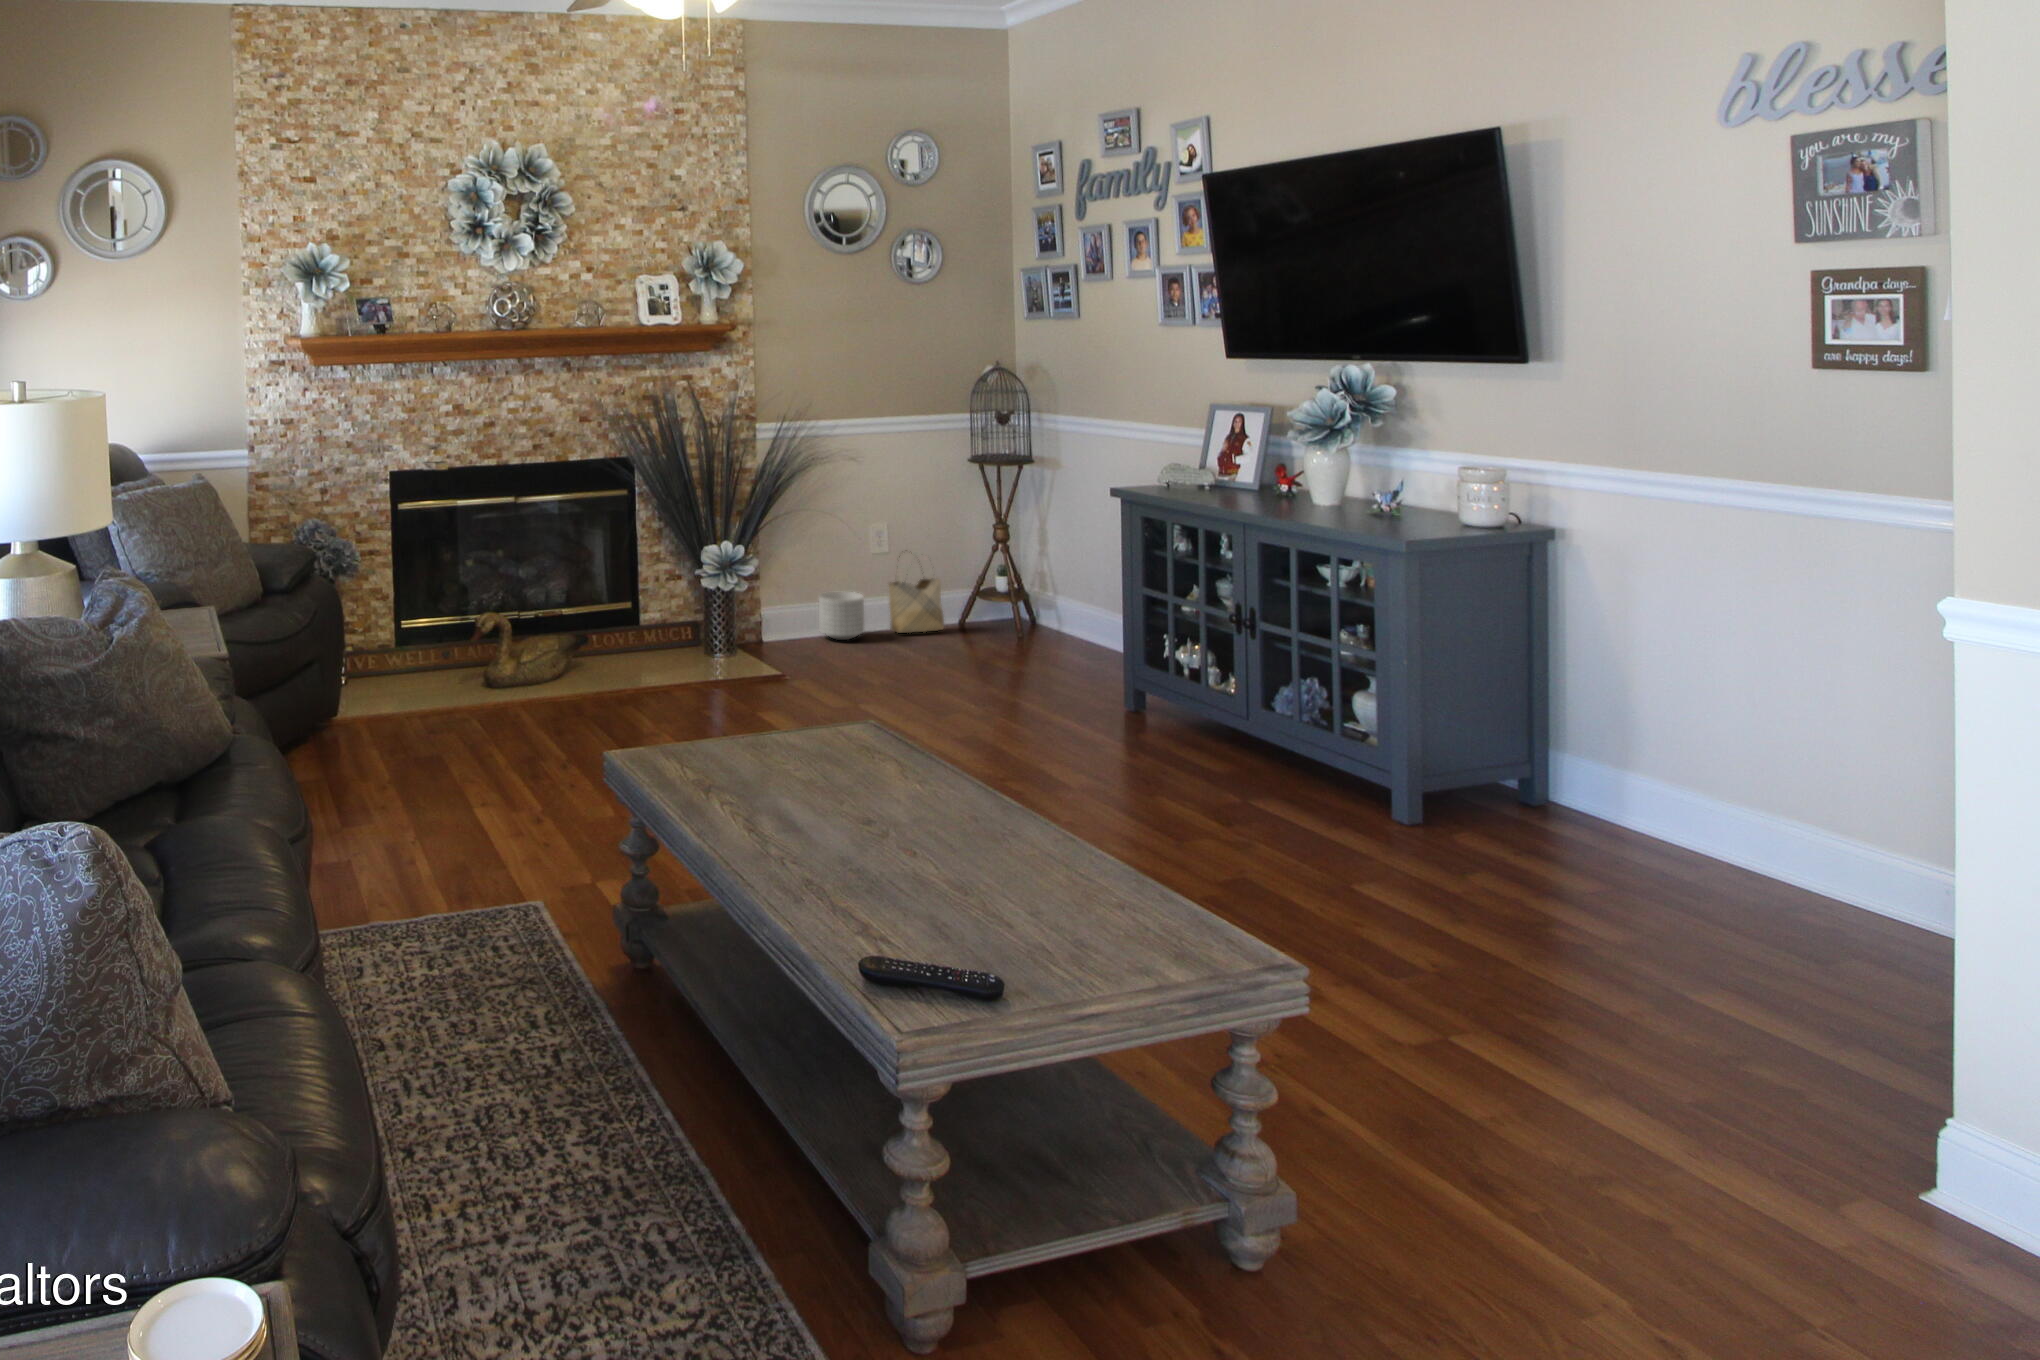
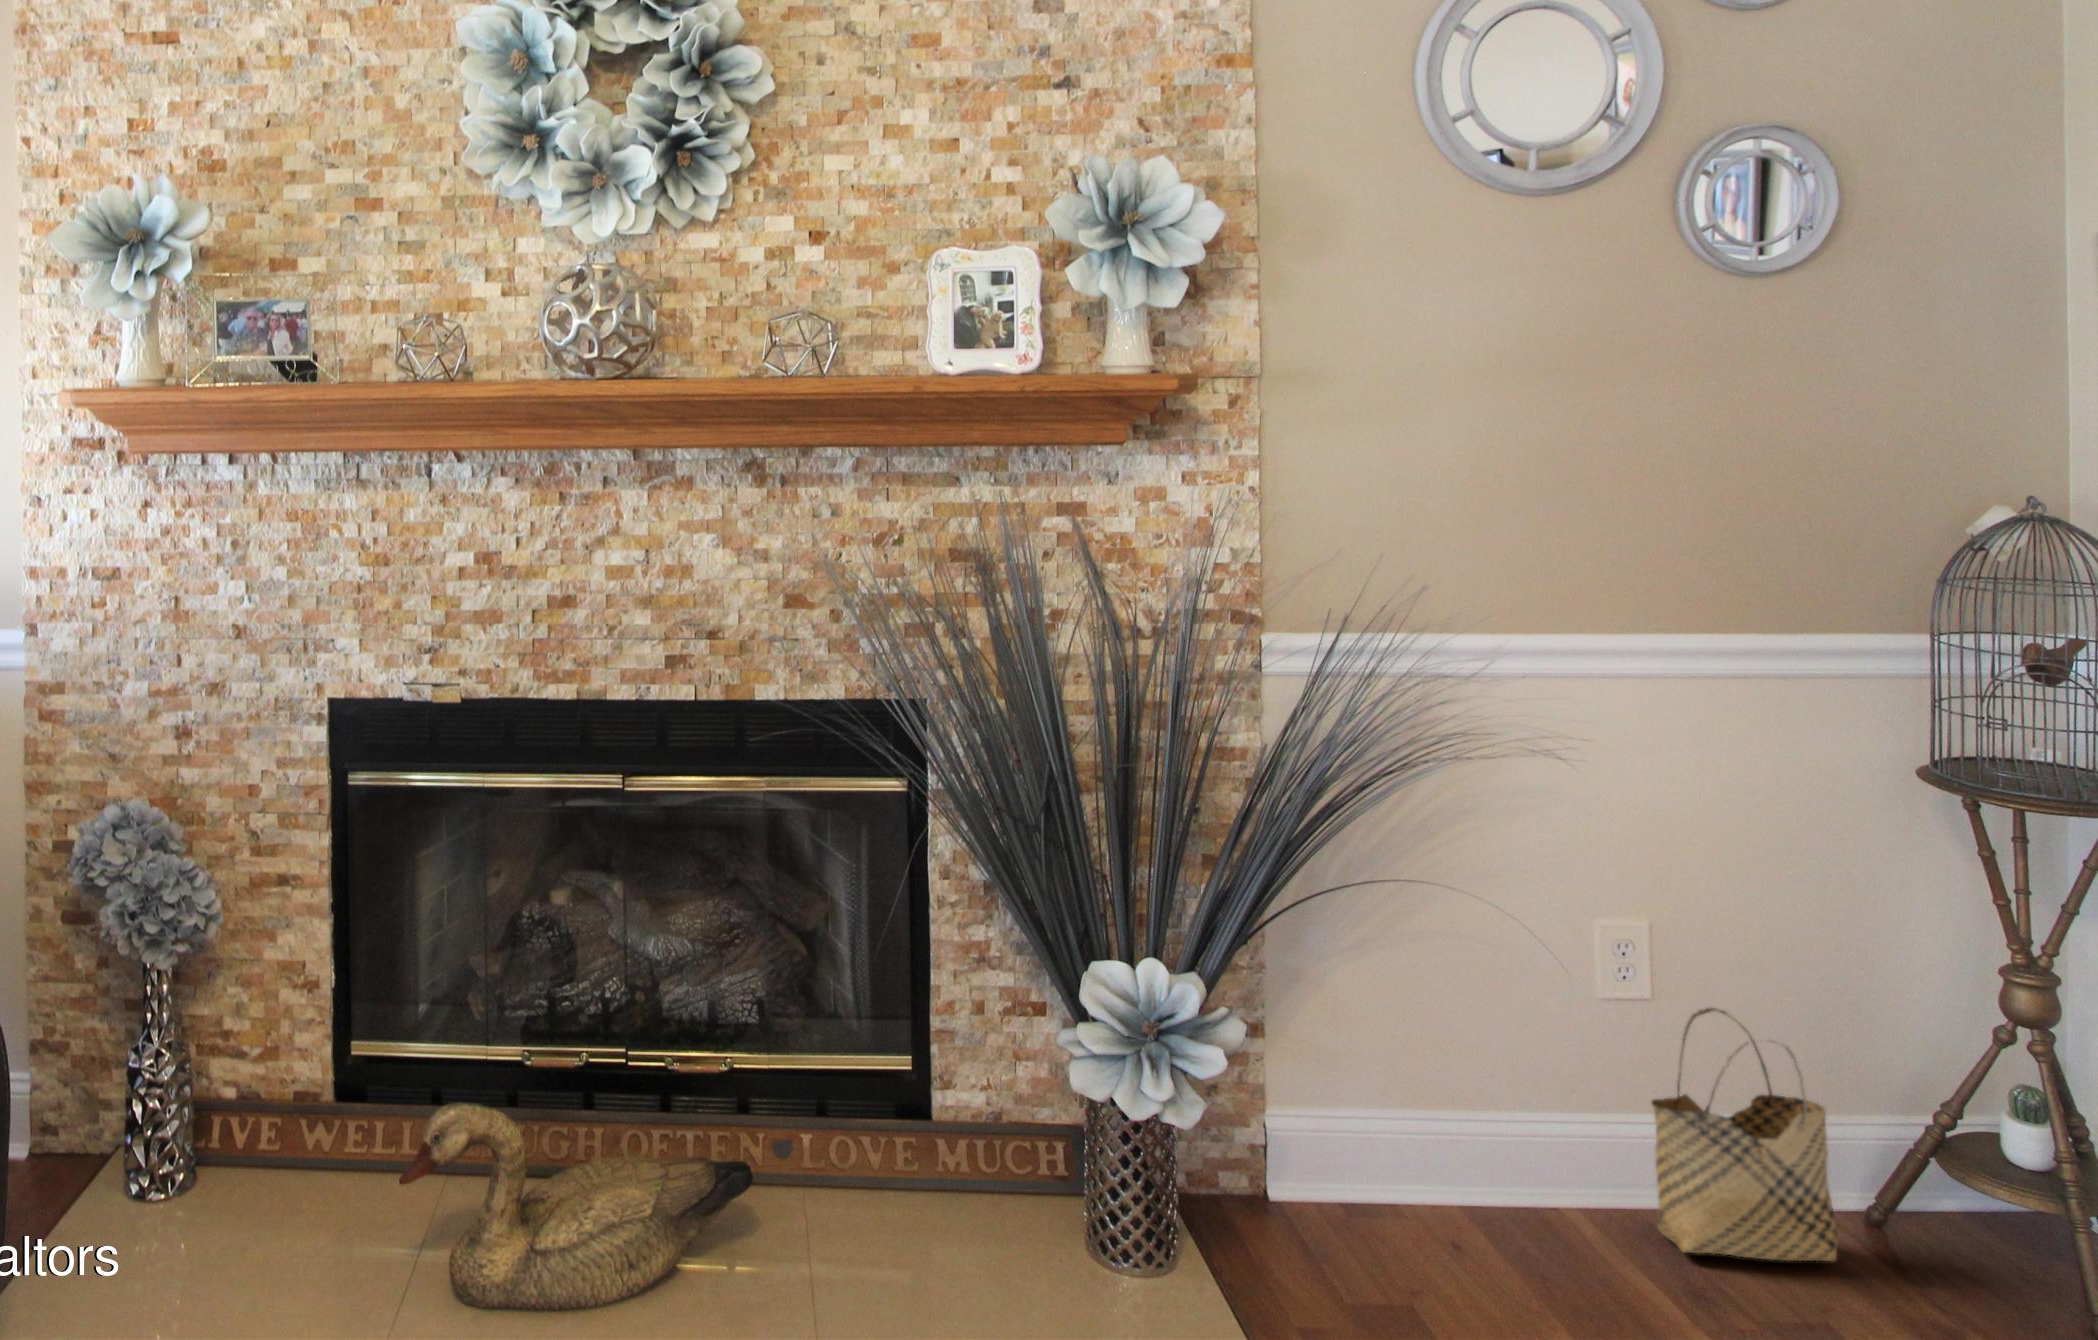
planter: present [819,591,864,640] -> none [1433,1096,1573,1252]

